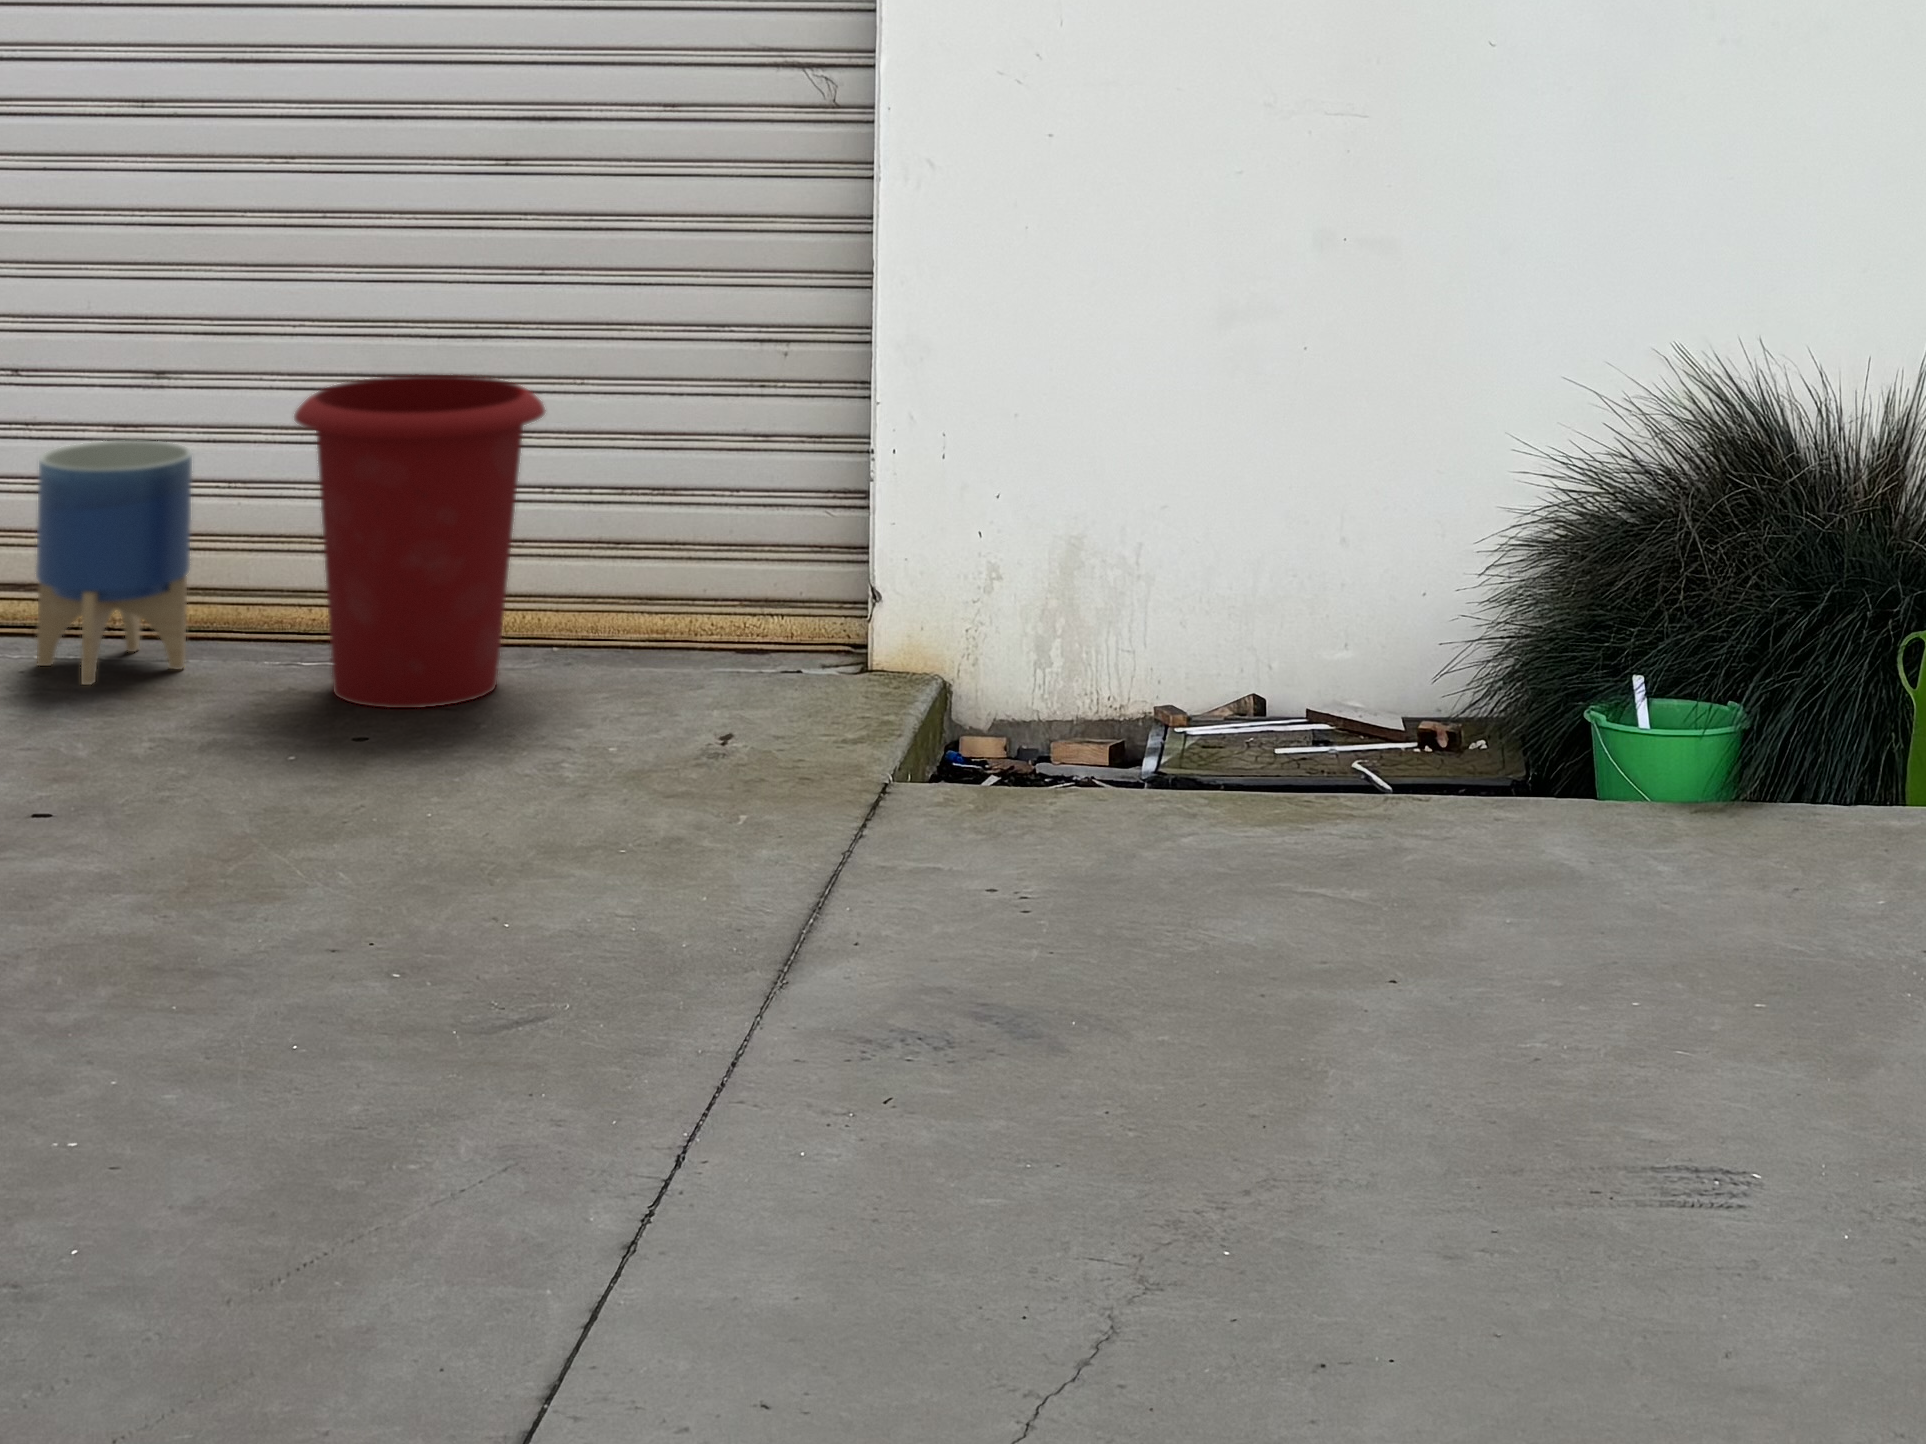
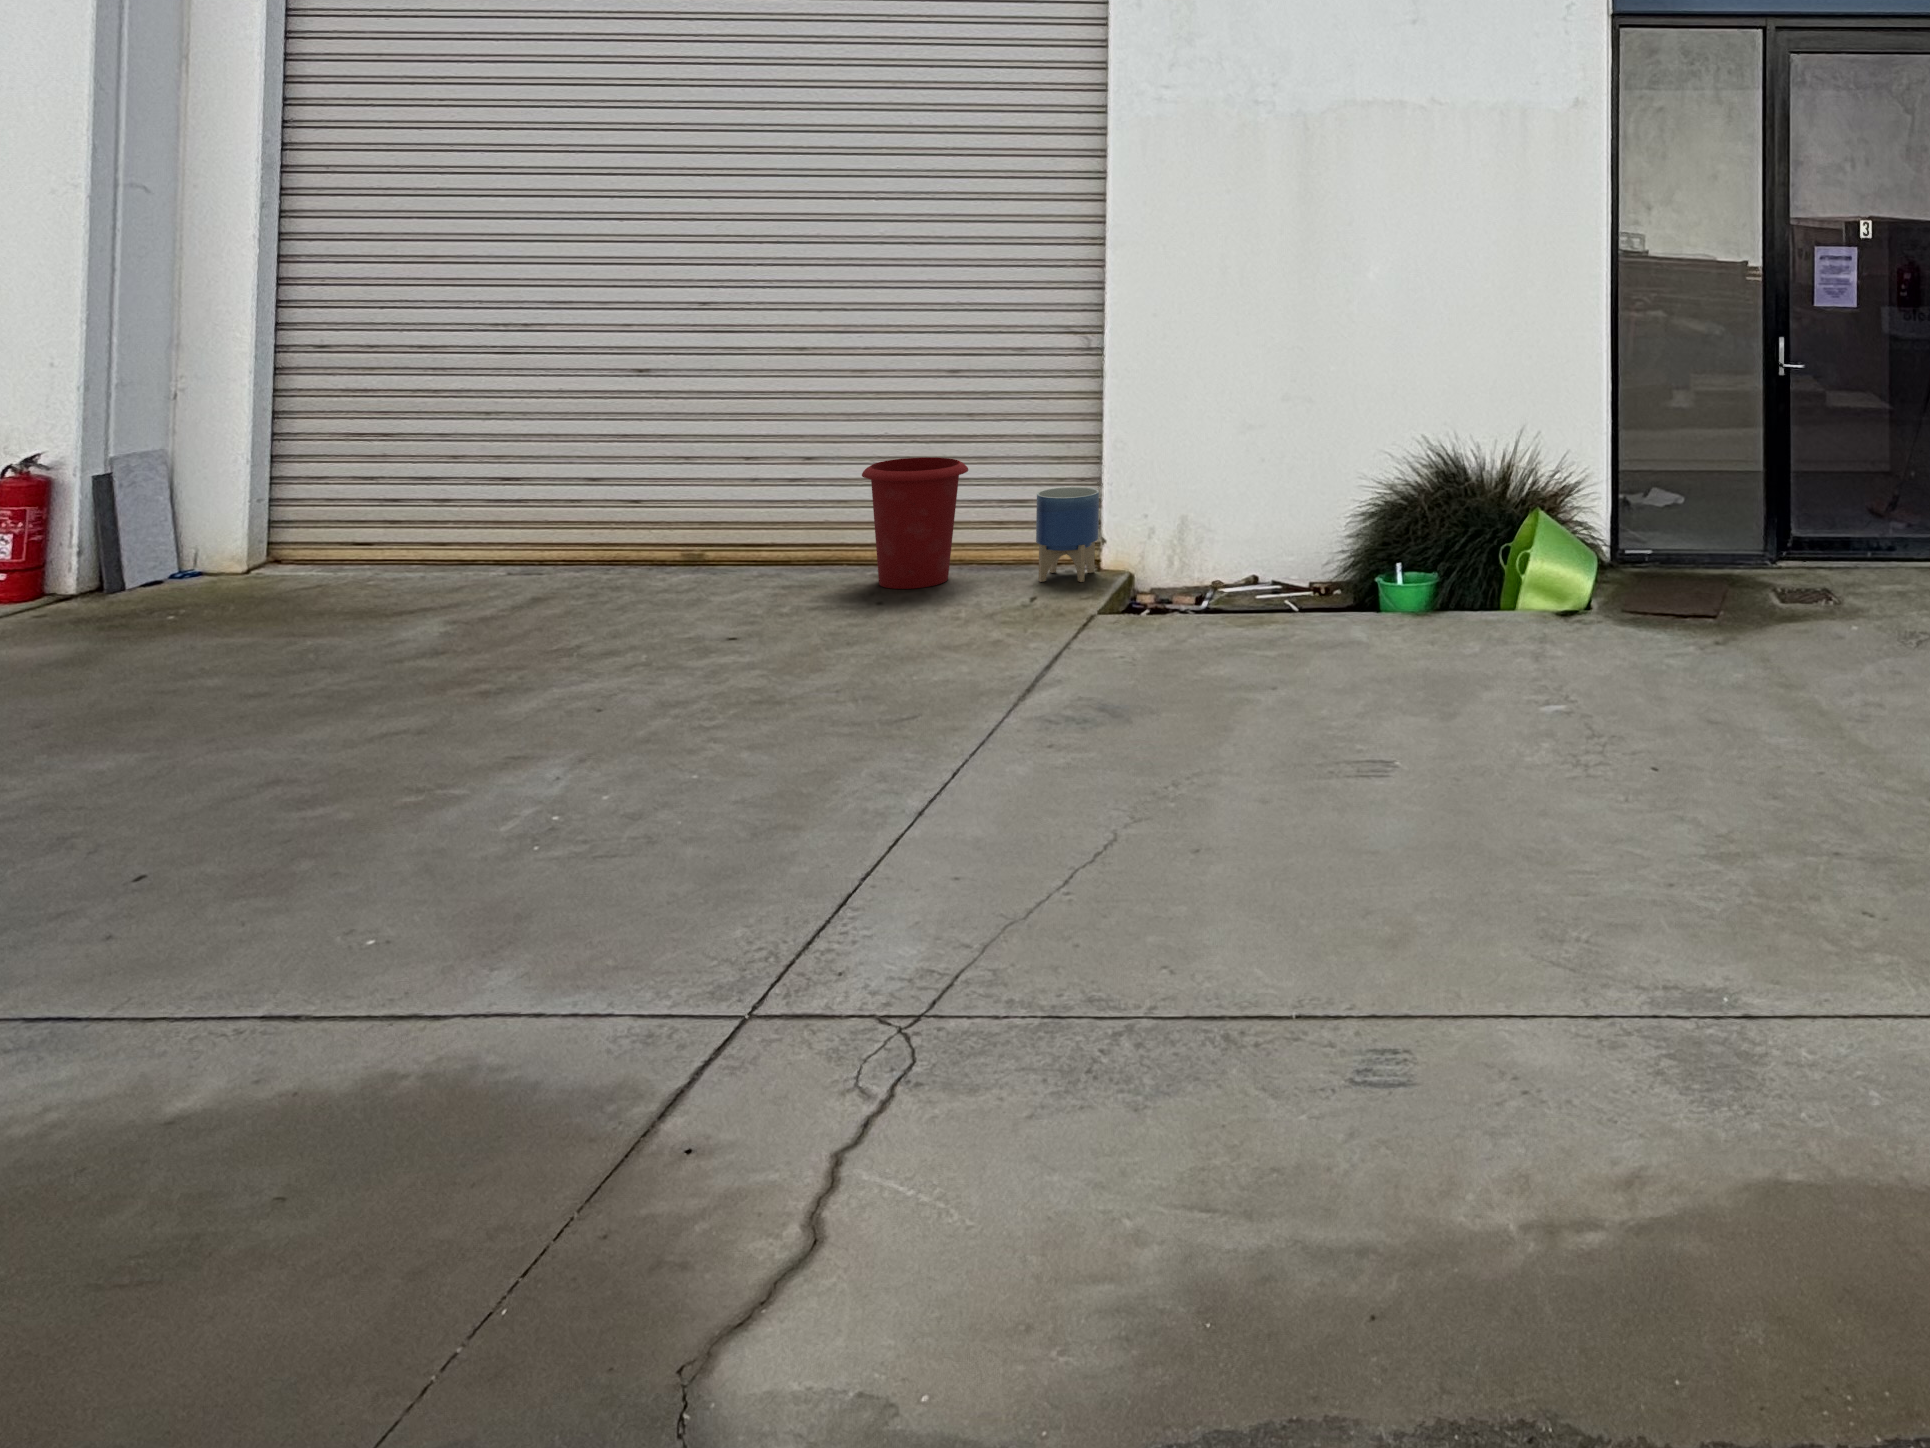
planter: present [36,440,192,685] -> present [1036,487,1099,582]

